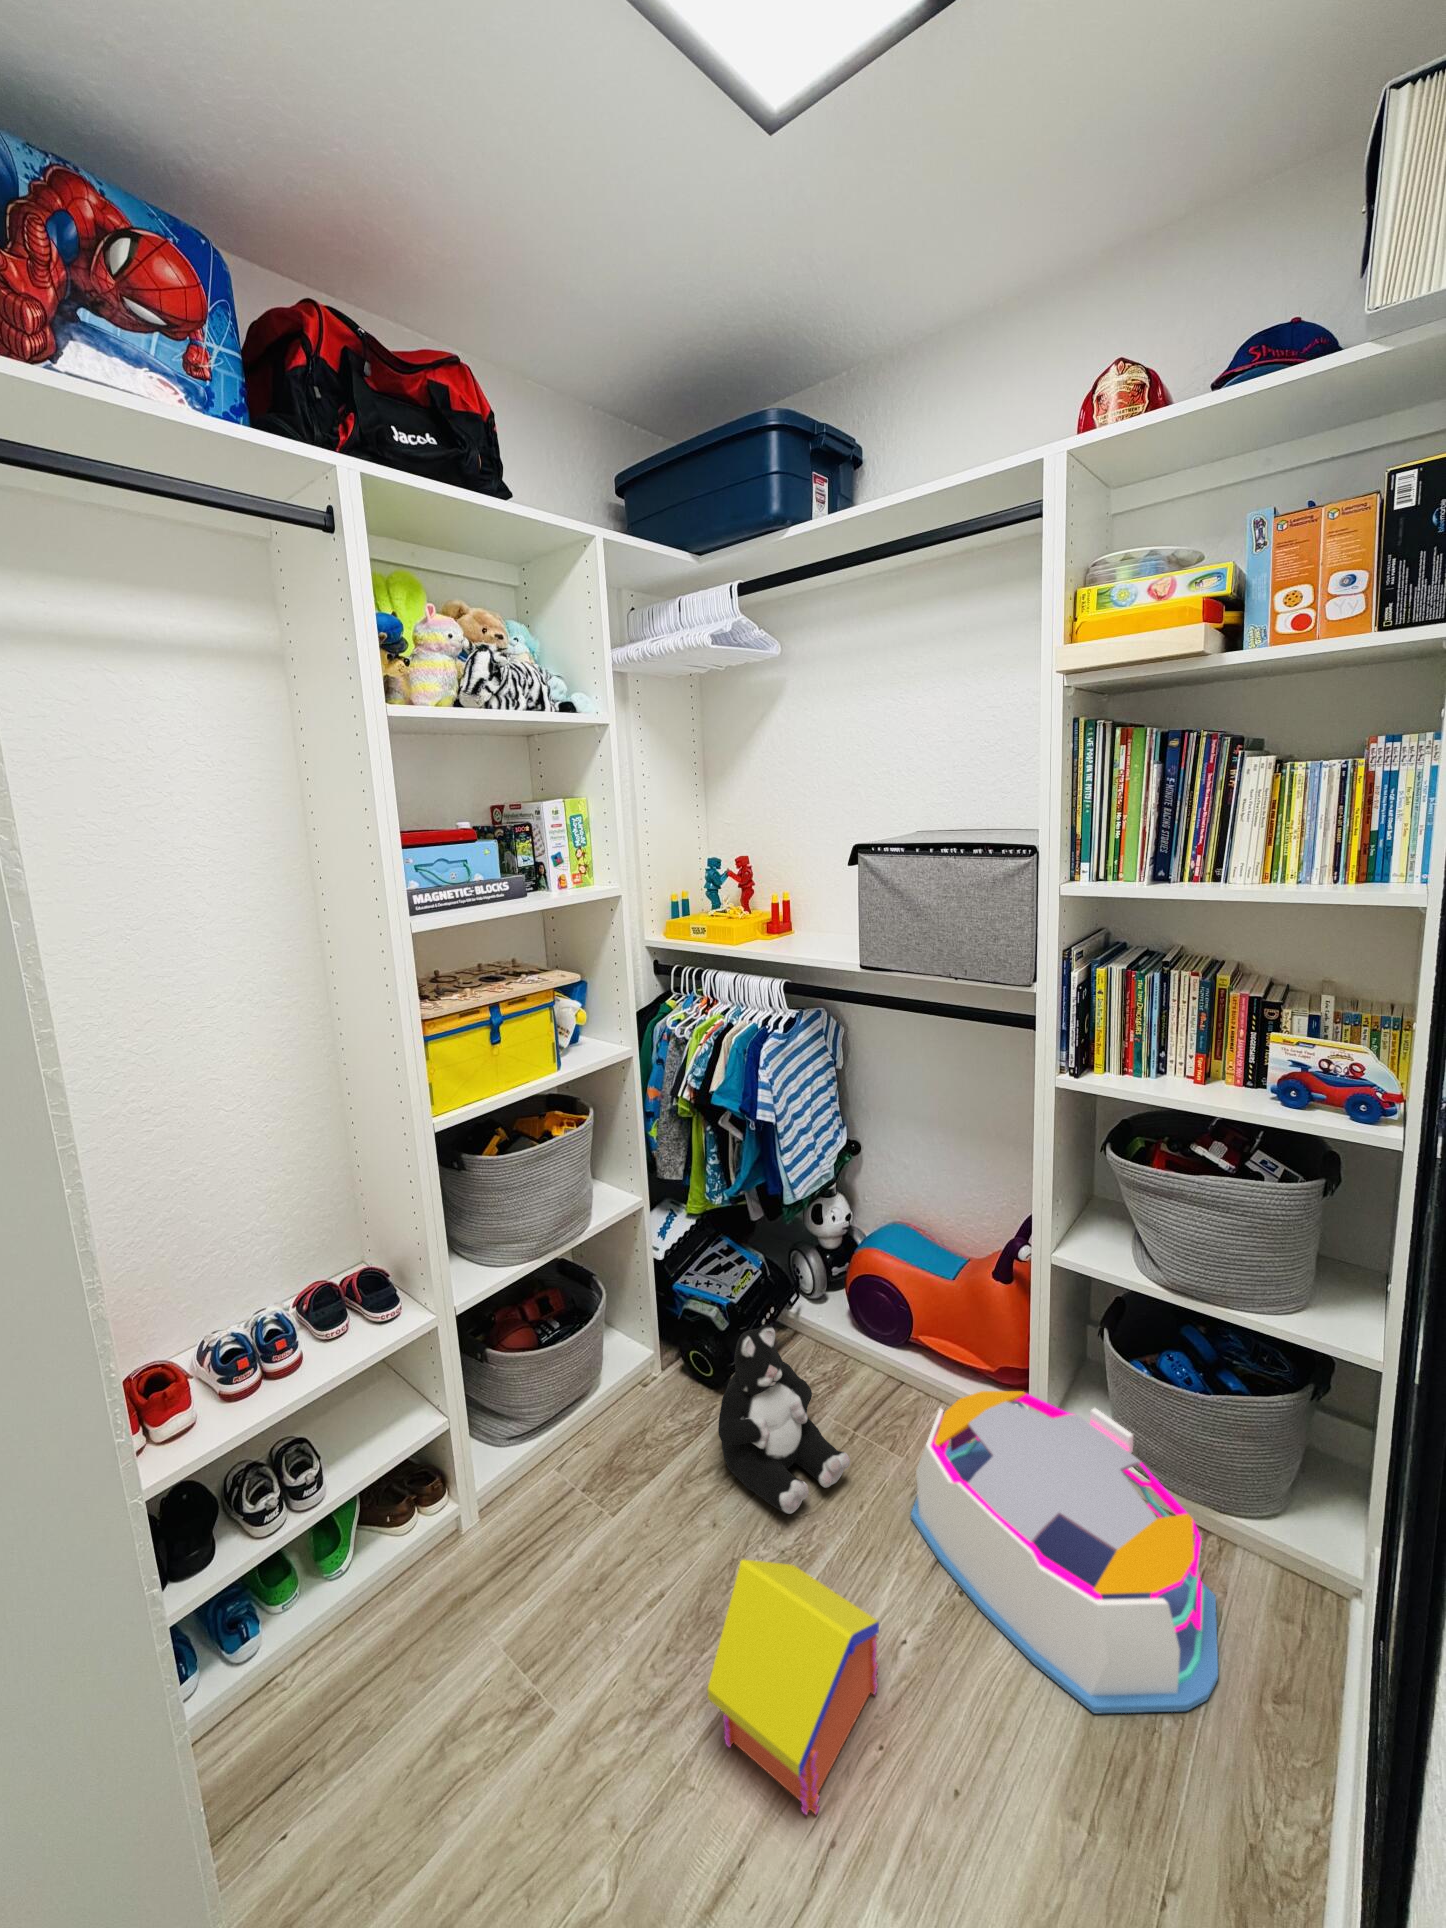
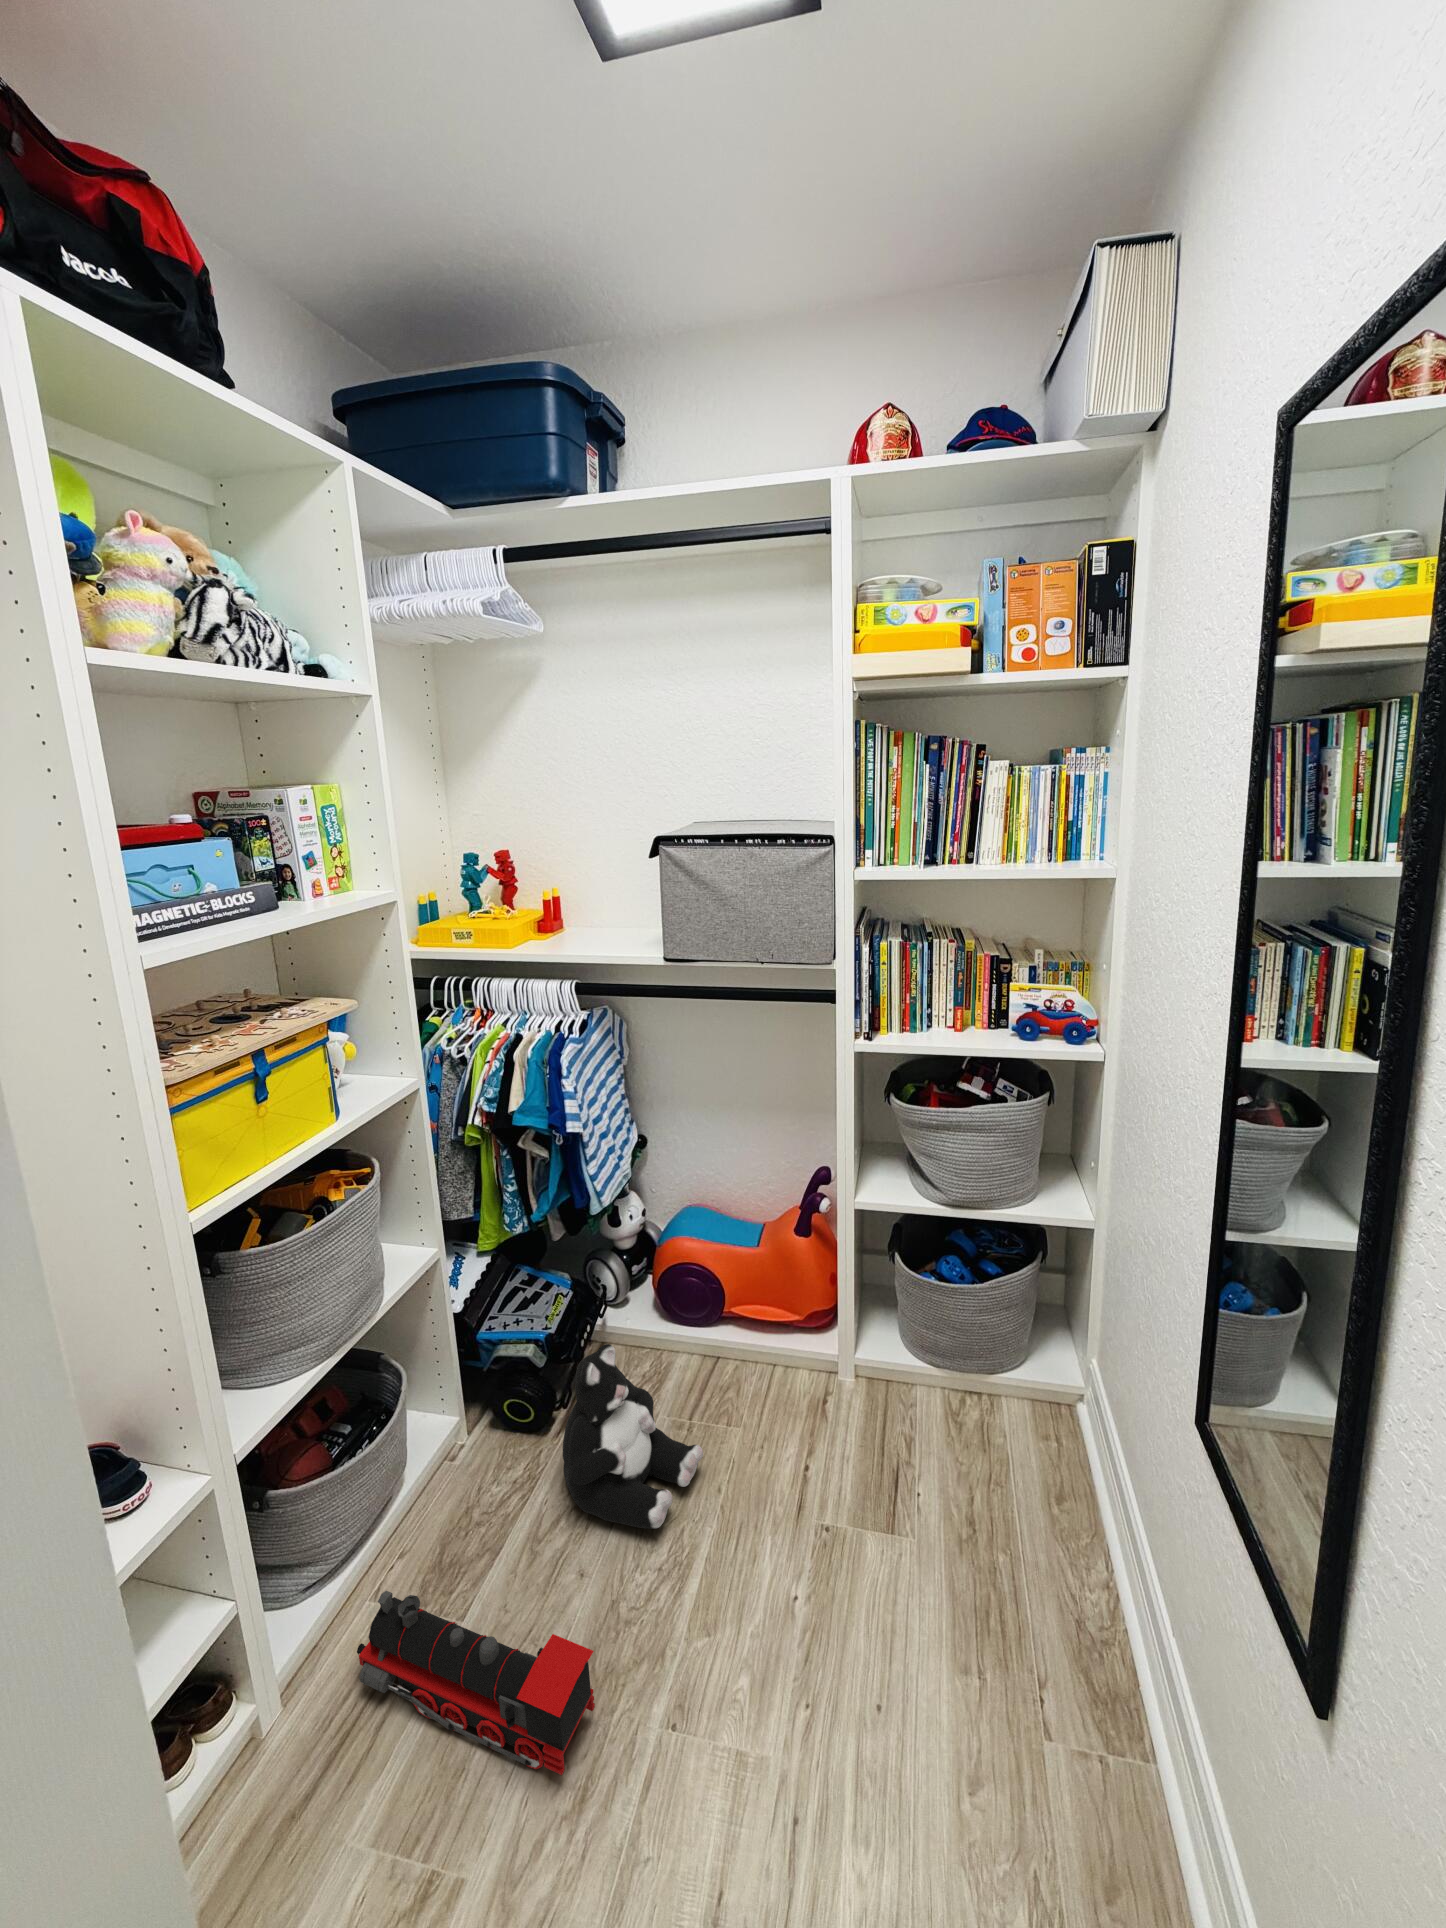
storage bin: present [911,1391,1218,1714] -> none [766,1323,1023,1580]
toy train: none [527,1462,686,1678] -> present [357,1591,595,1775]
toy house: present [707,1560,879,1814] -> none [650,1576,789,1810]

